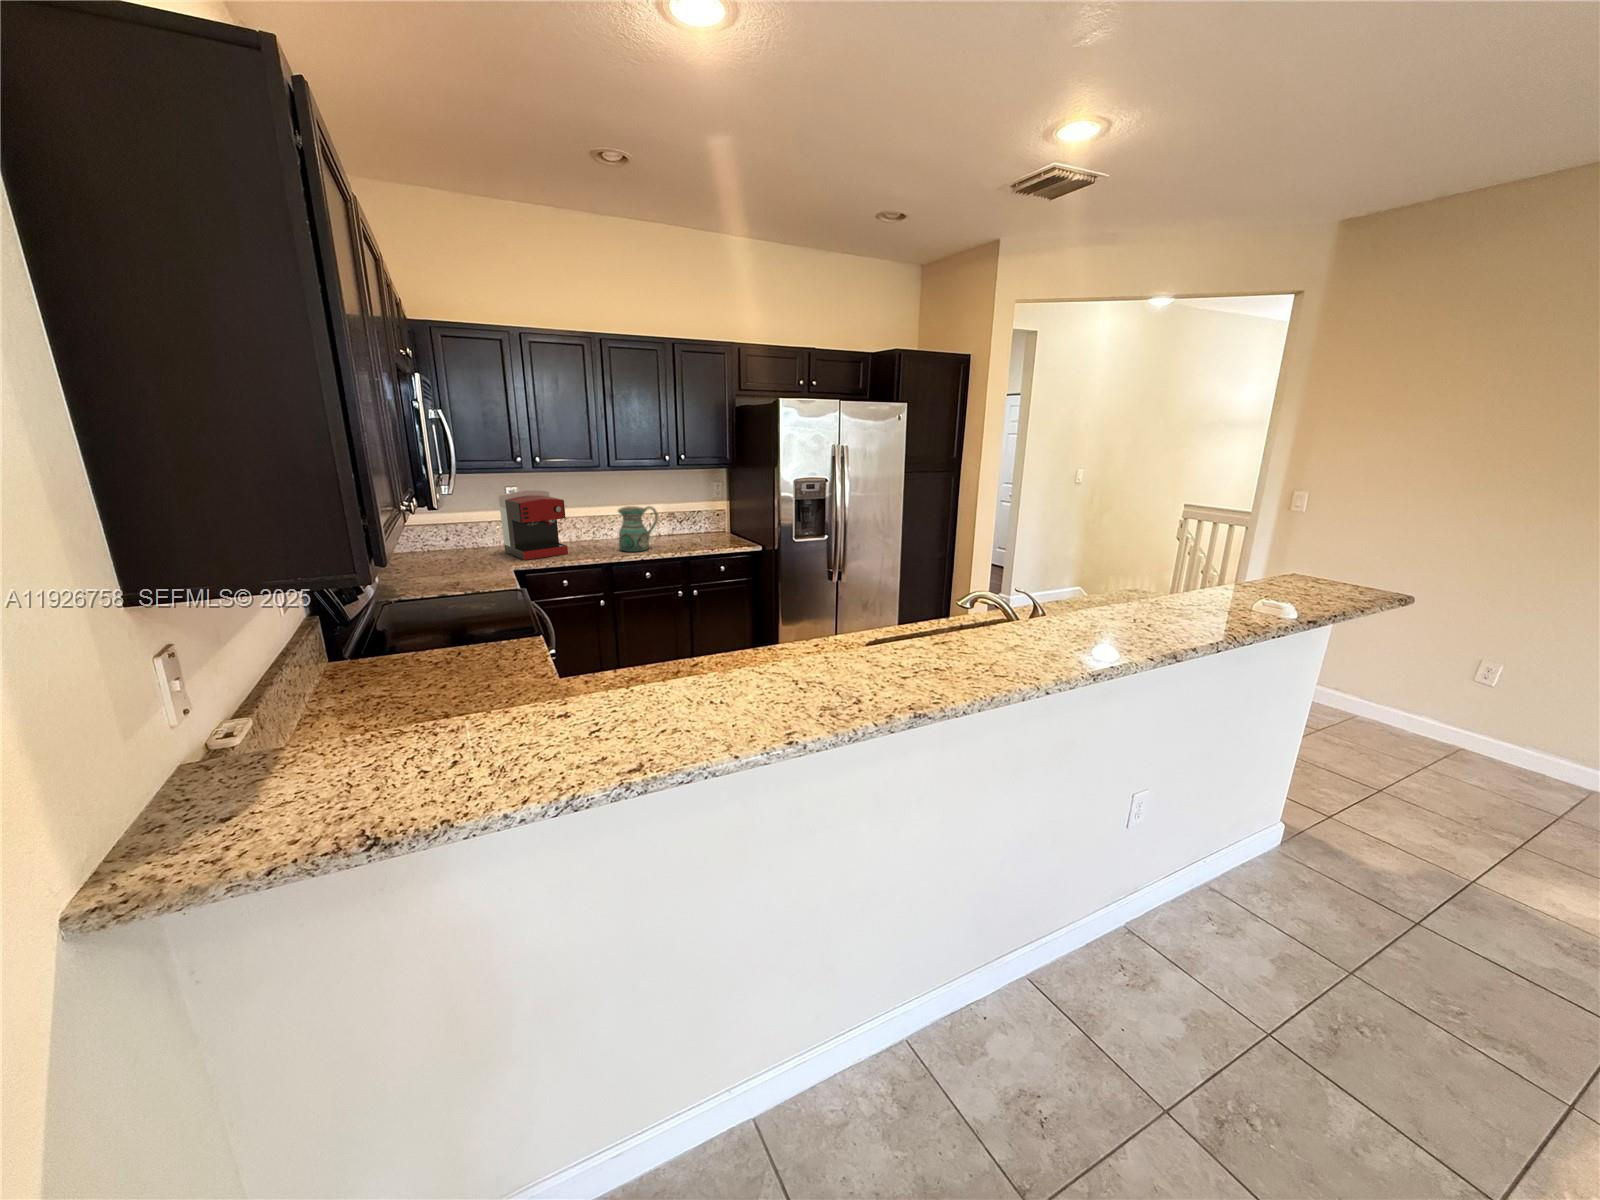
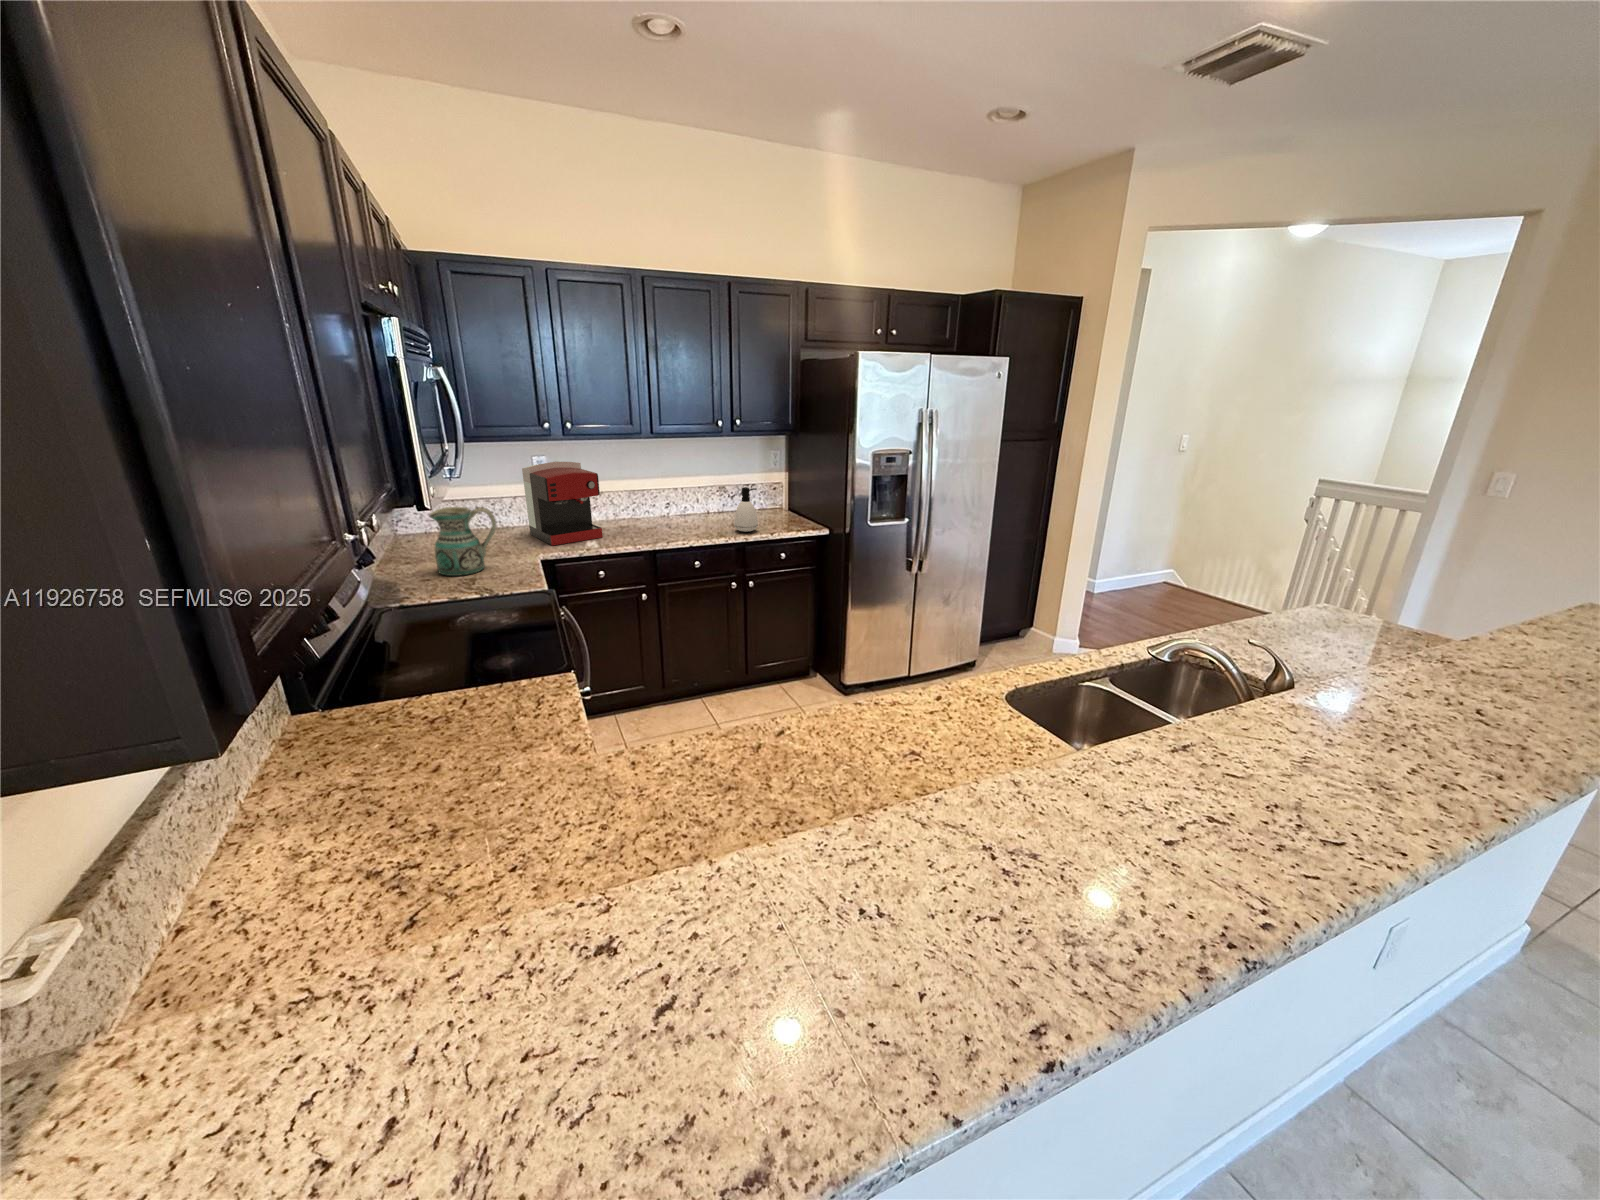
ceramic pitcher: present [618,506,658,552] -> present [429,507,496,576]
soap dispenser: none [681,511,701,548] -> present [734,487,758,532]

